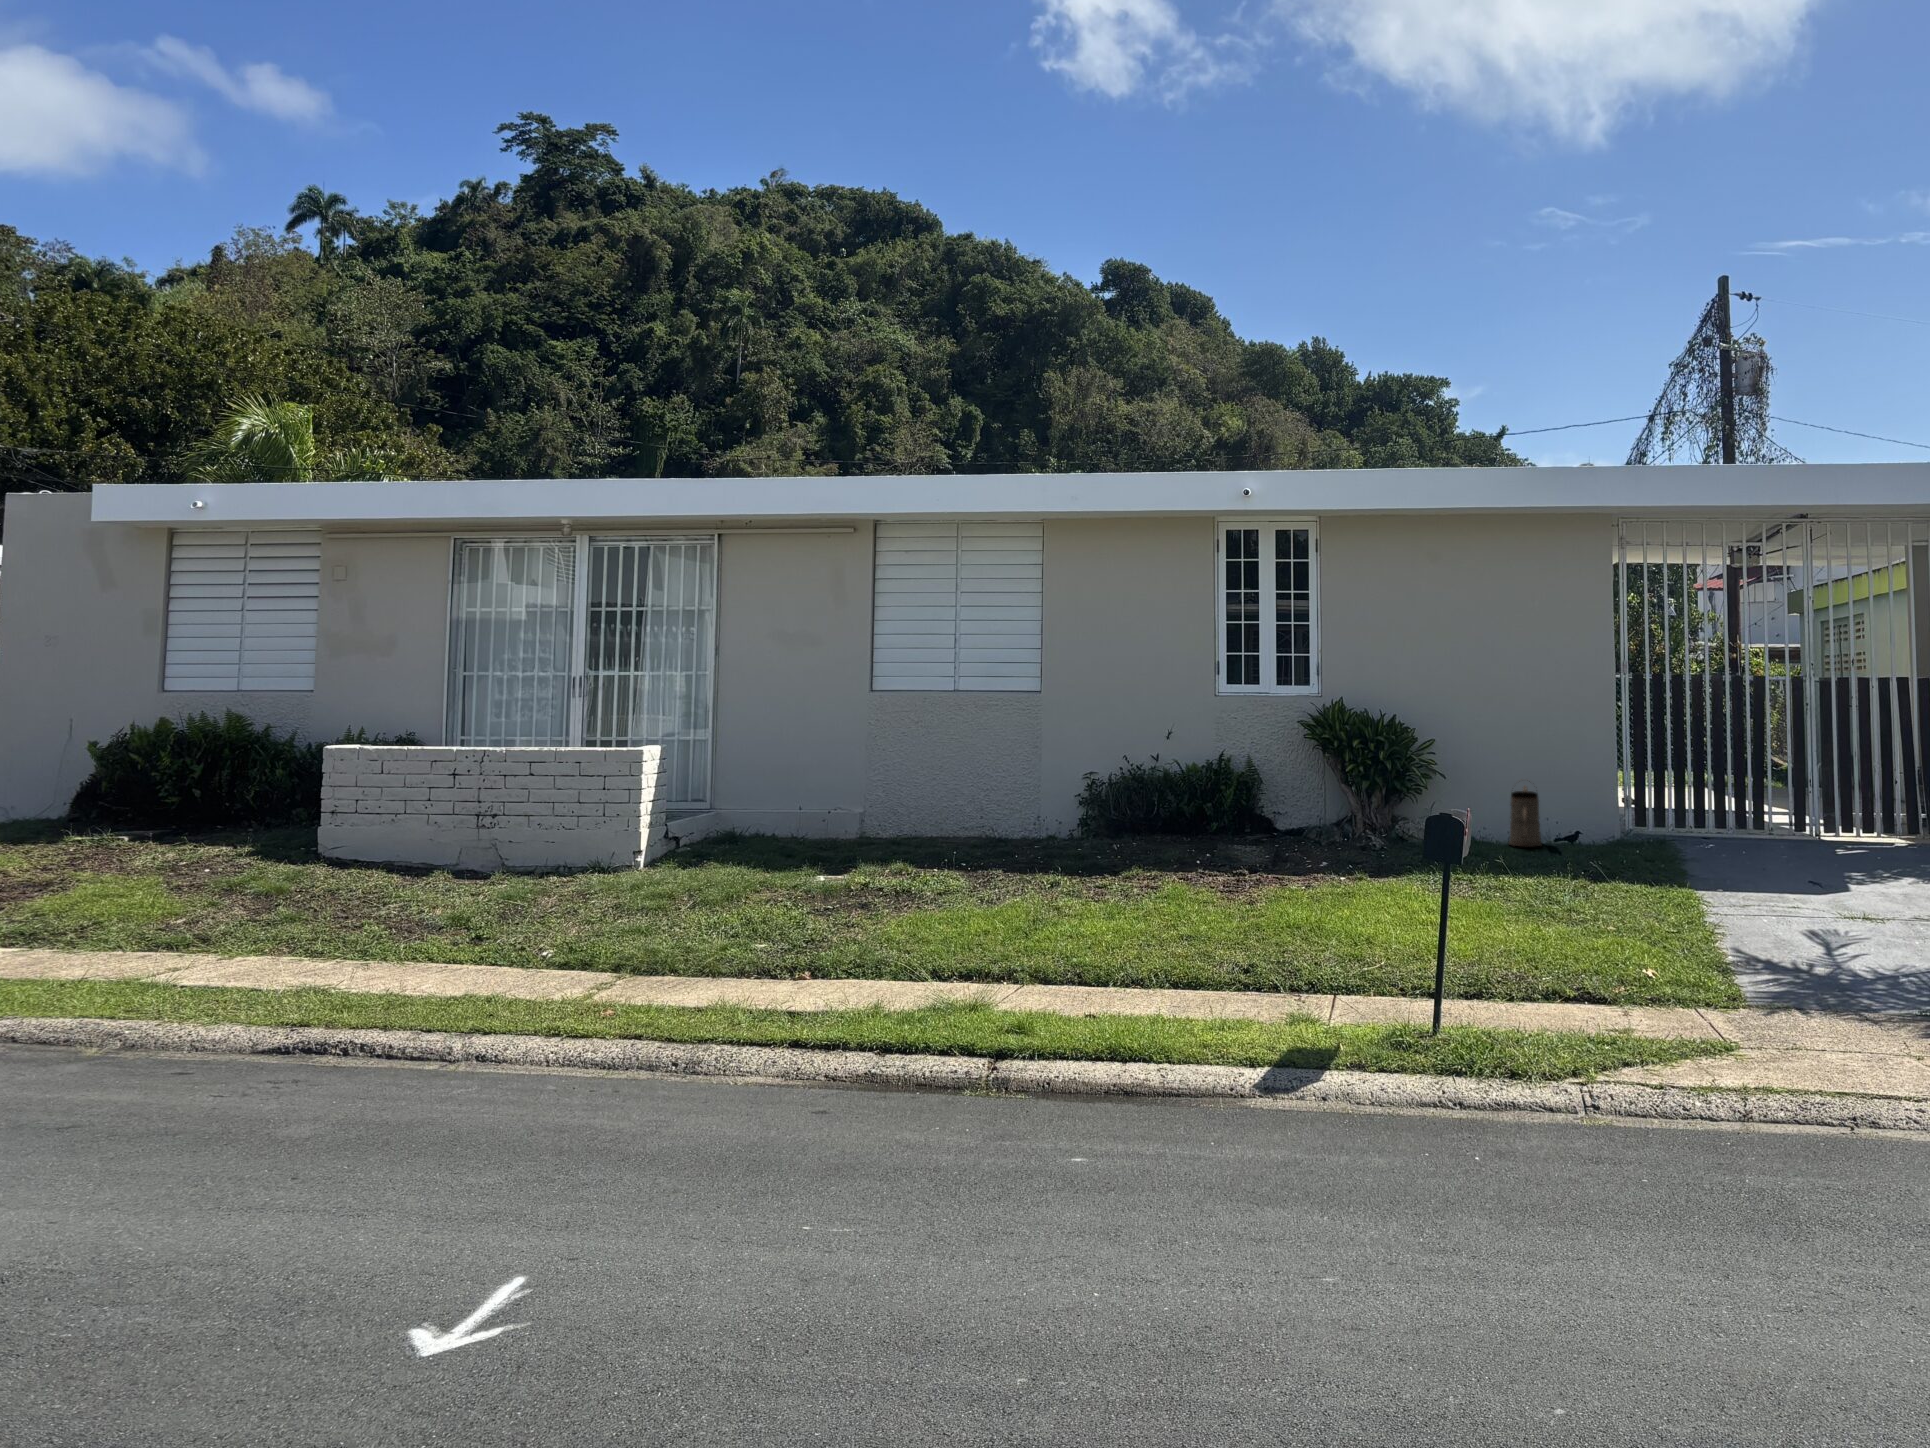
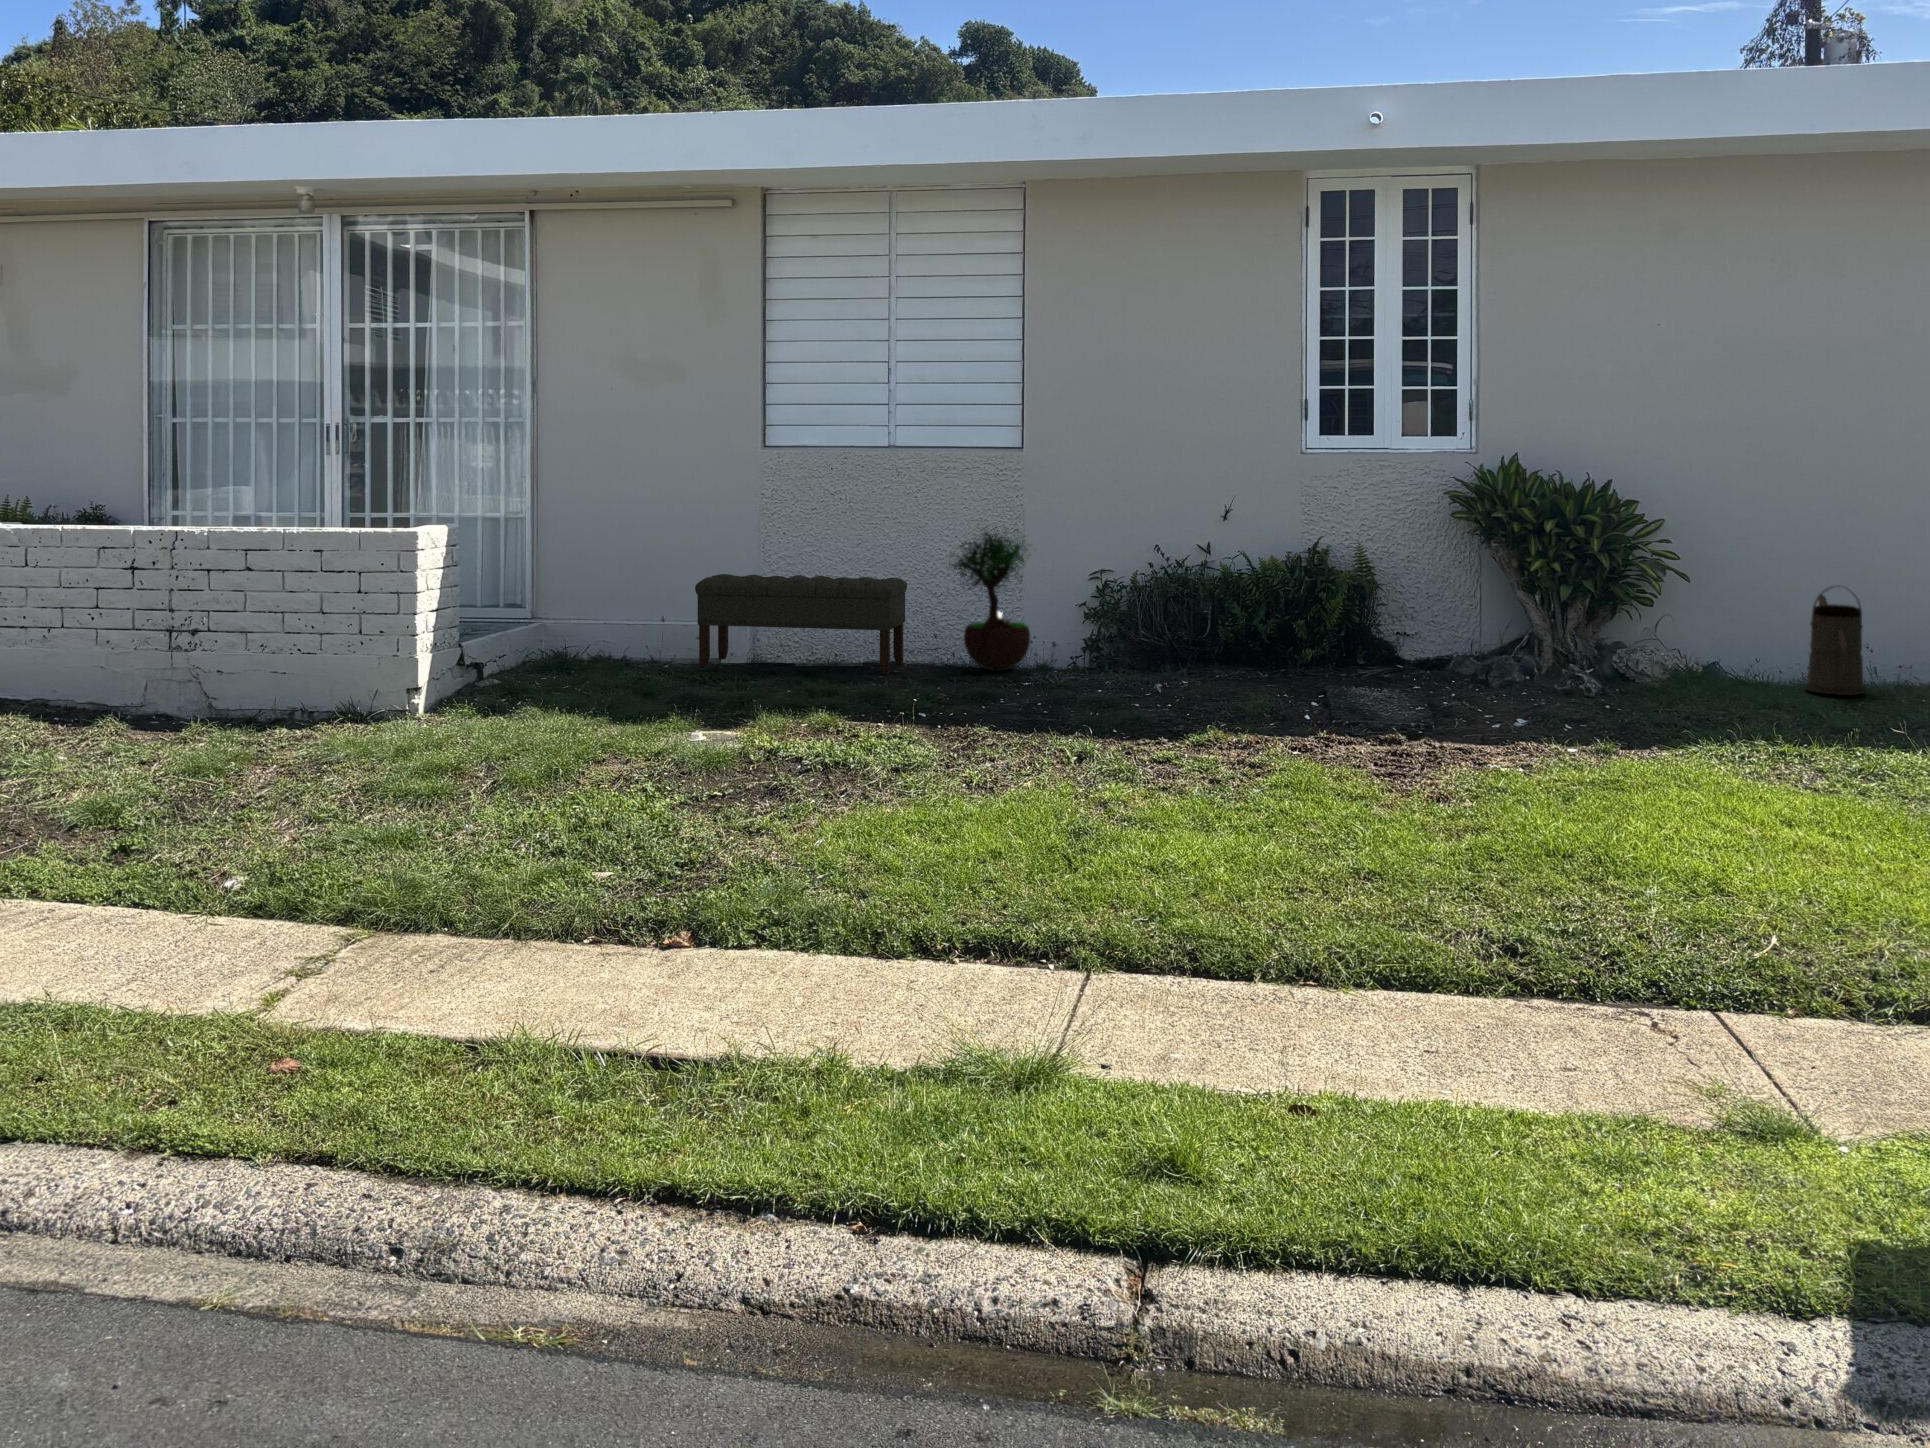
potted tree: none [986,738,1043,839] -> present [949,518,1030,671]
bench: none [823,776,962,841] -> present [695,574,907,674]

